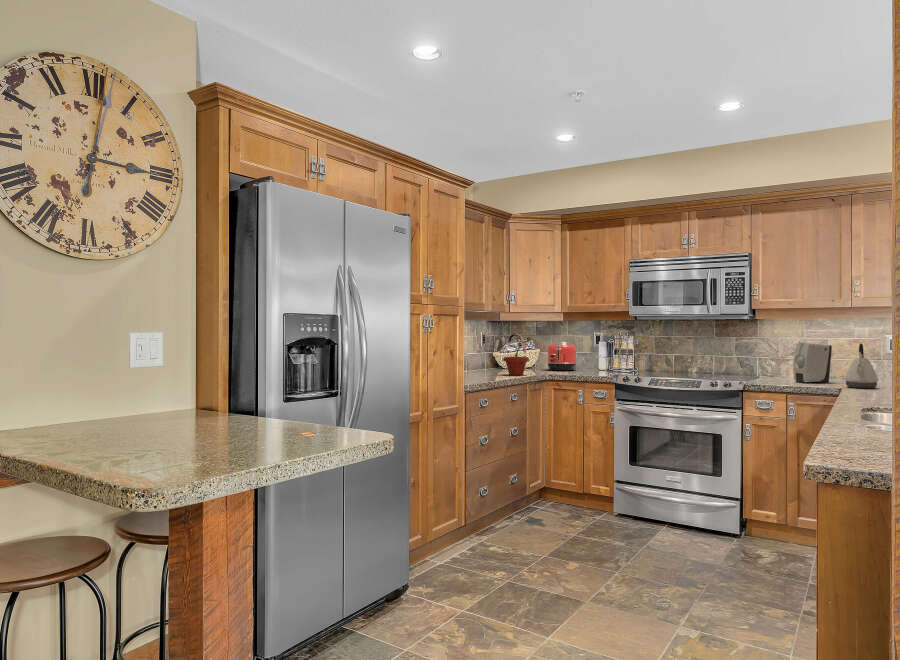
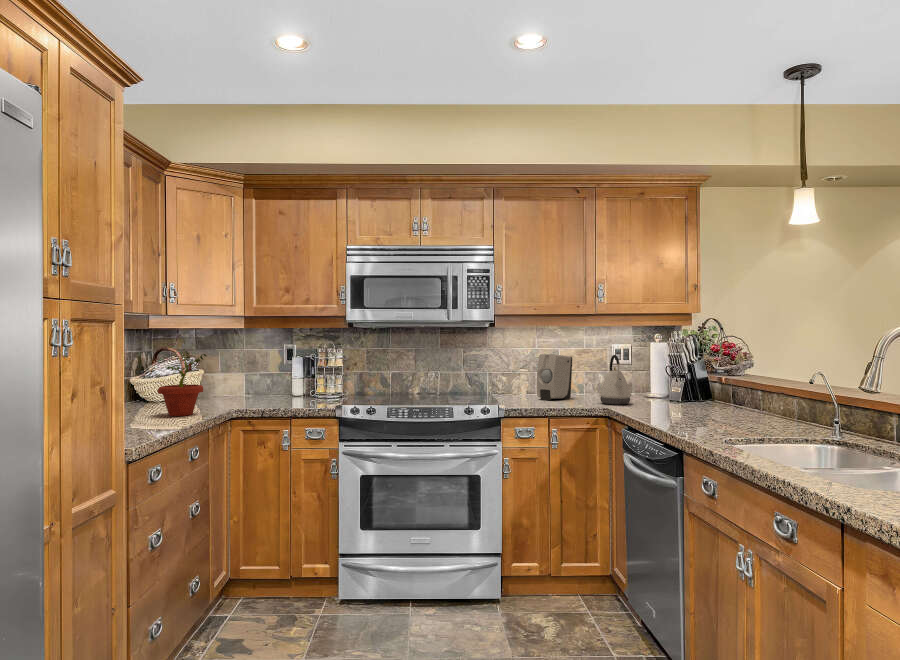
toaster: present [547,342,576,371] -> none [218,358,260,400]

